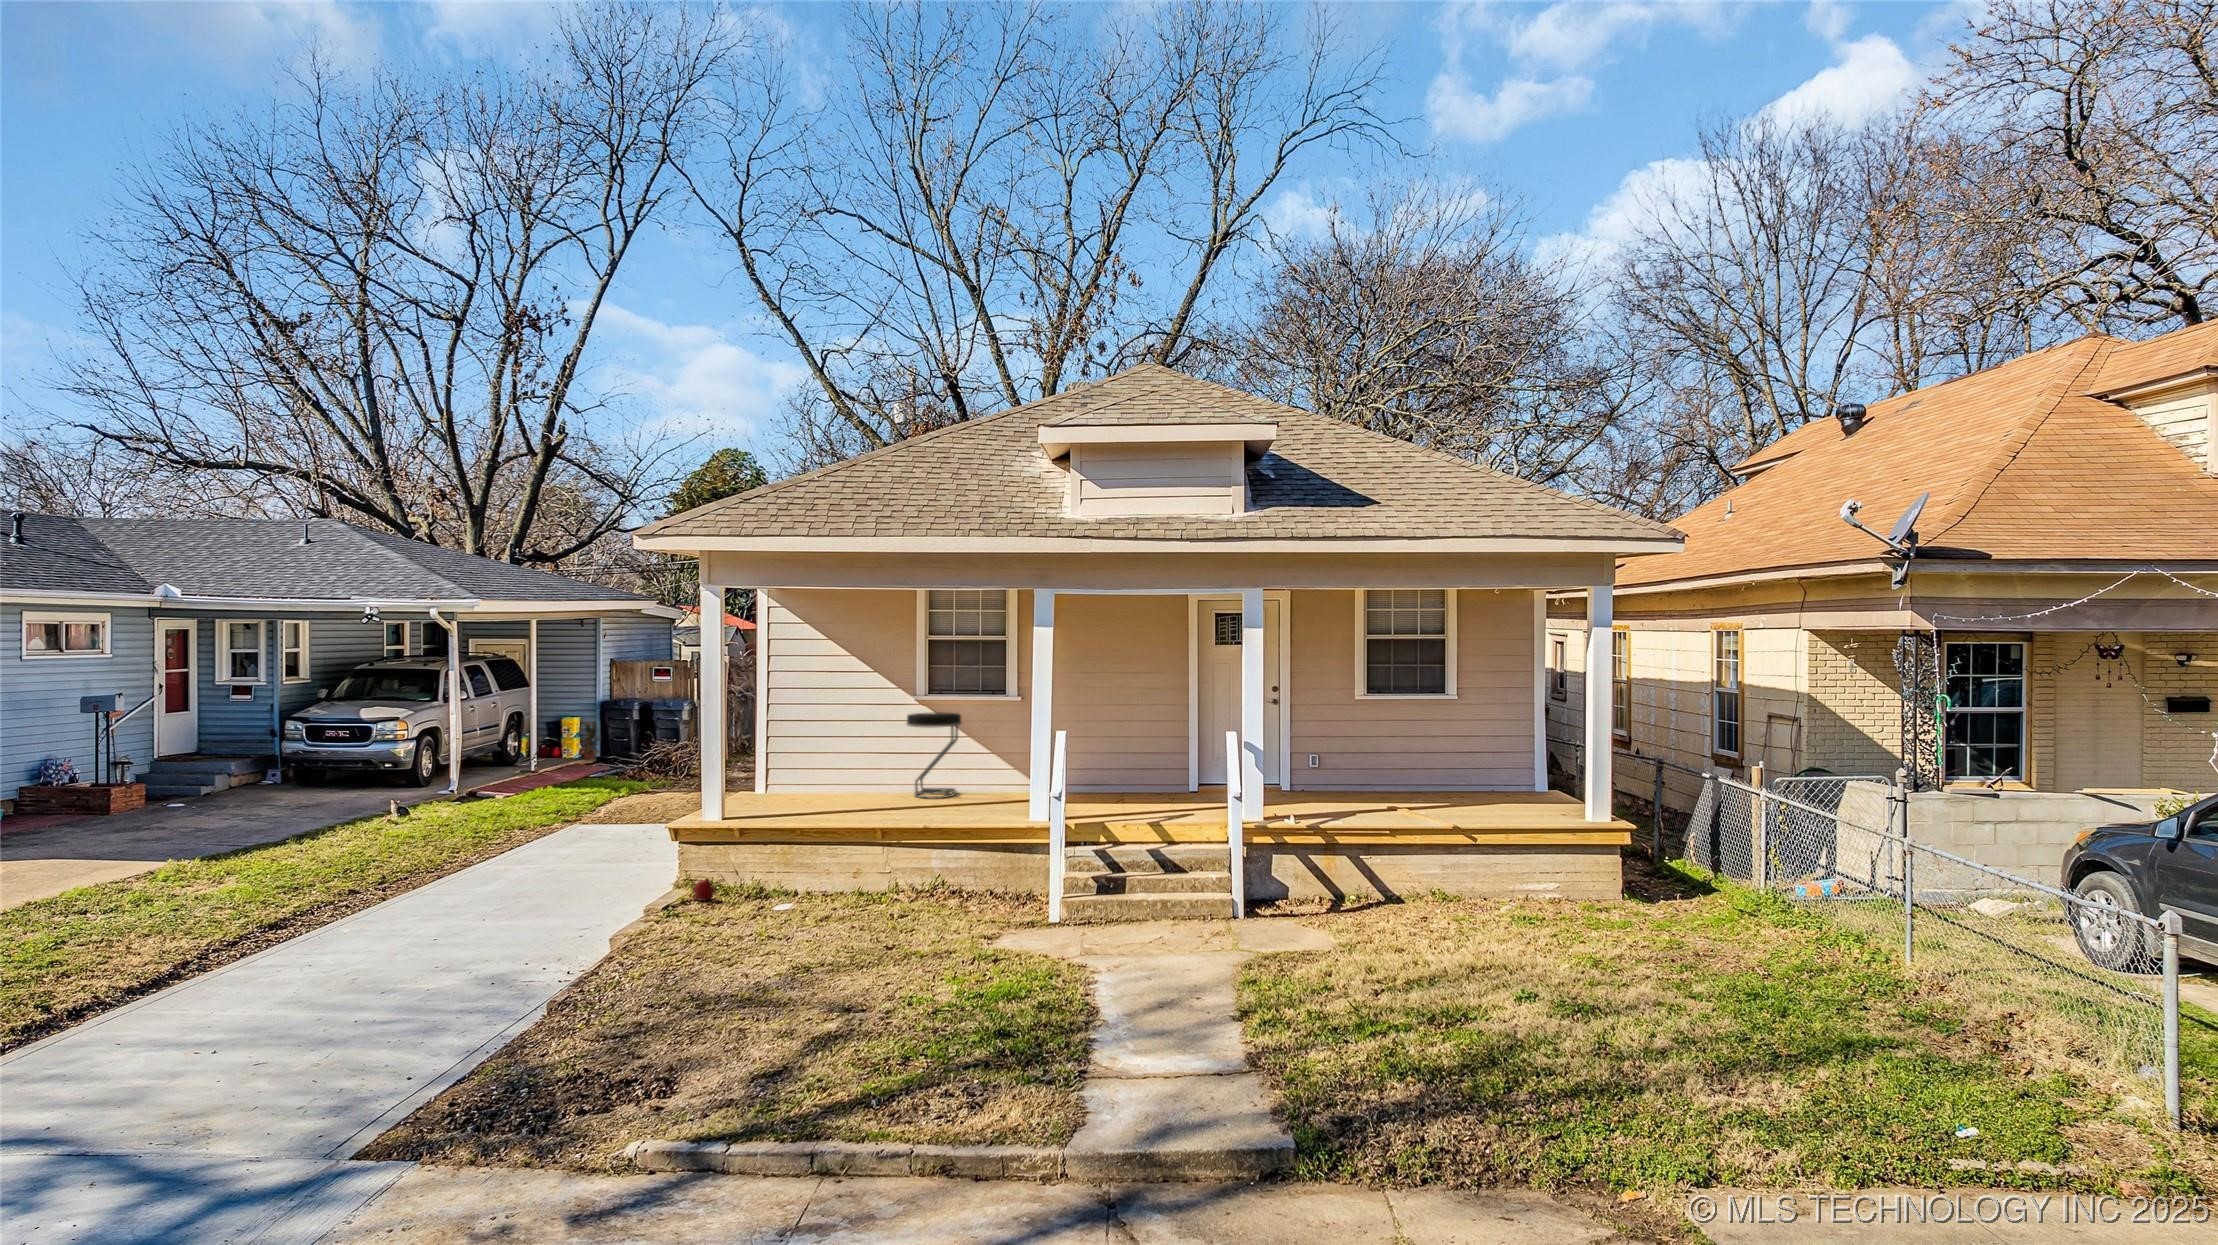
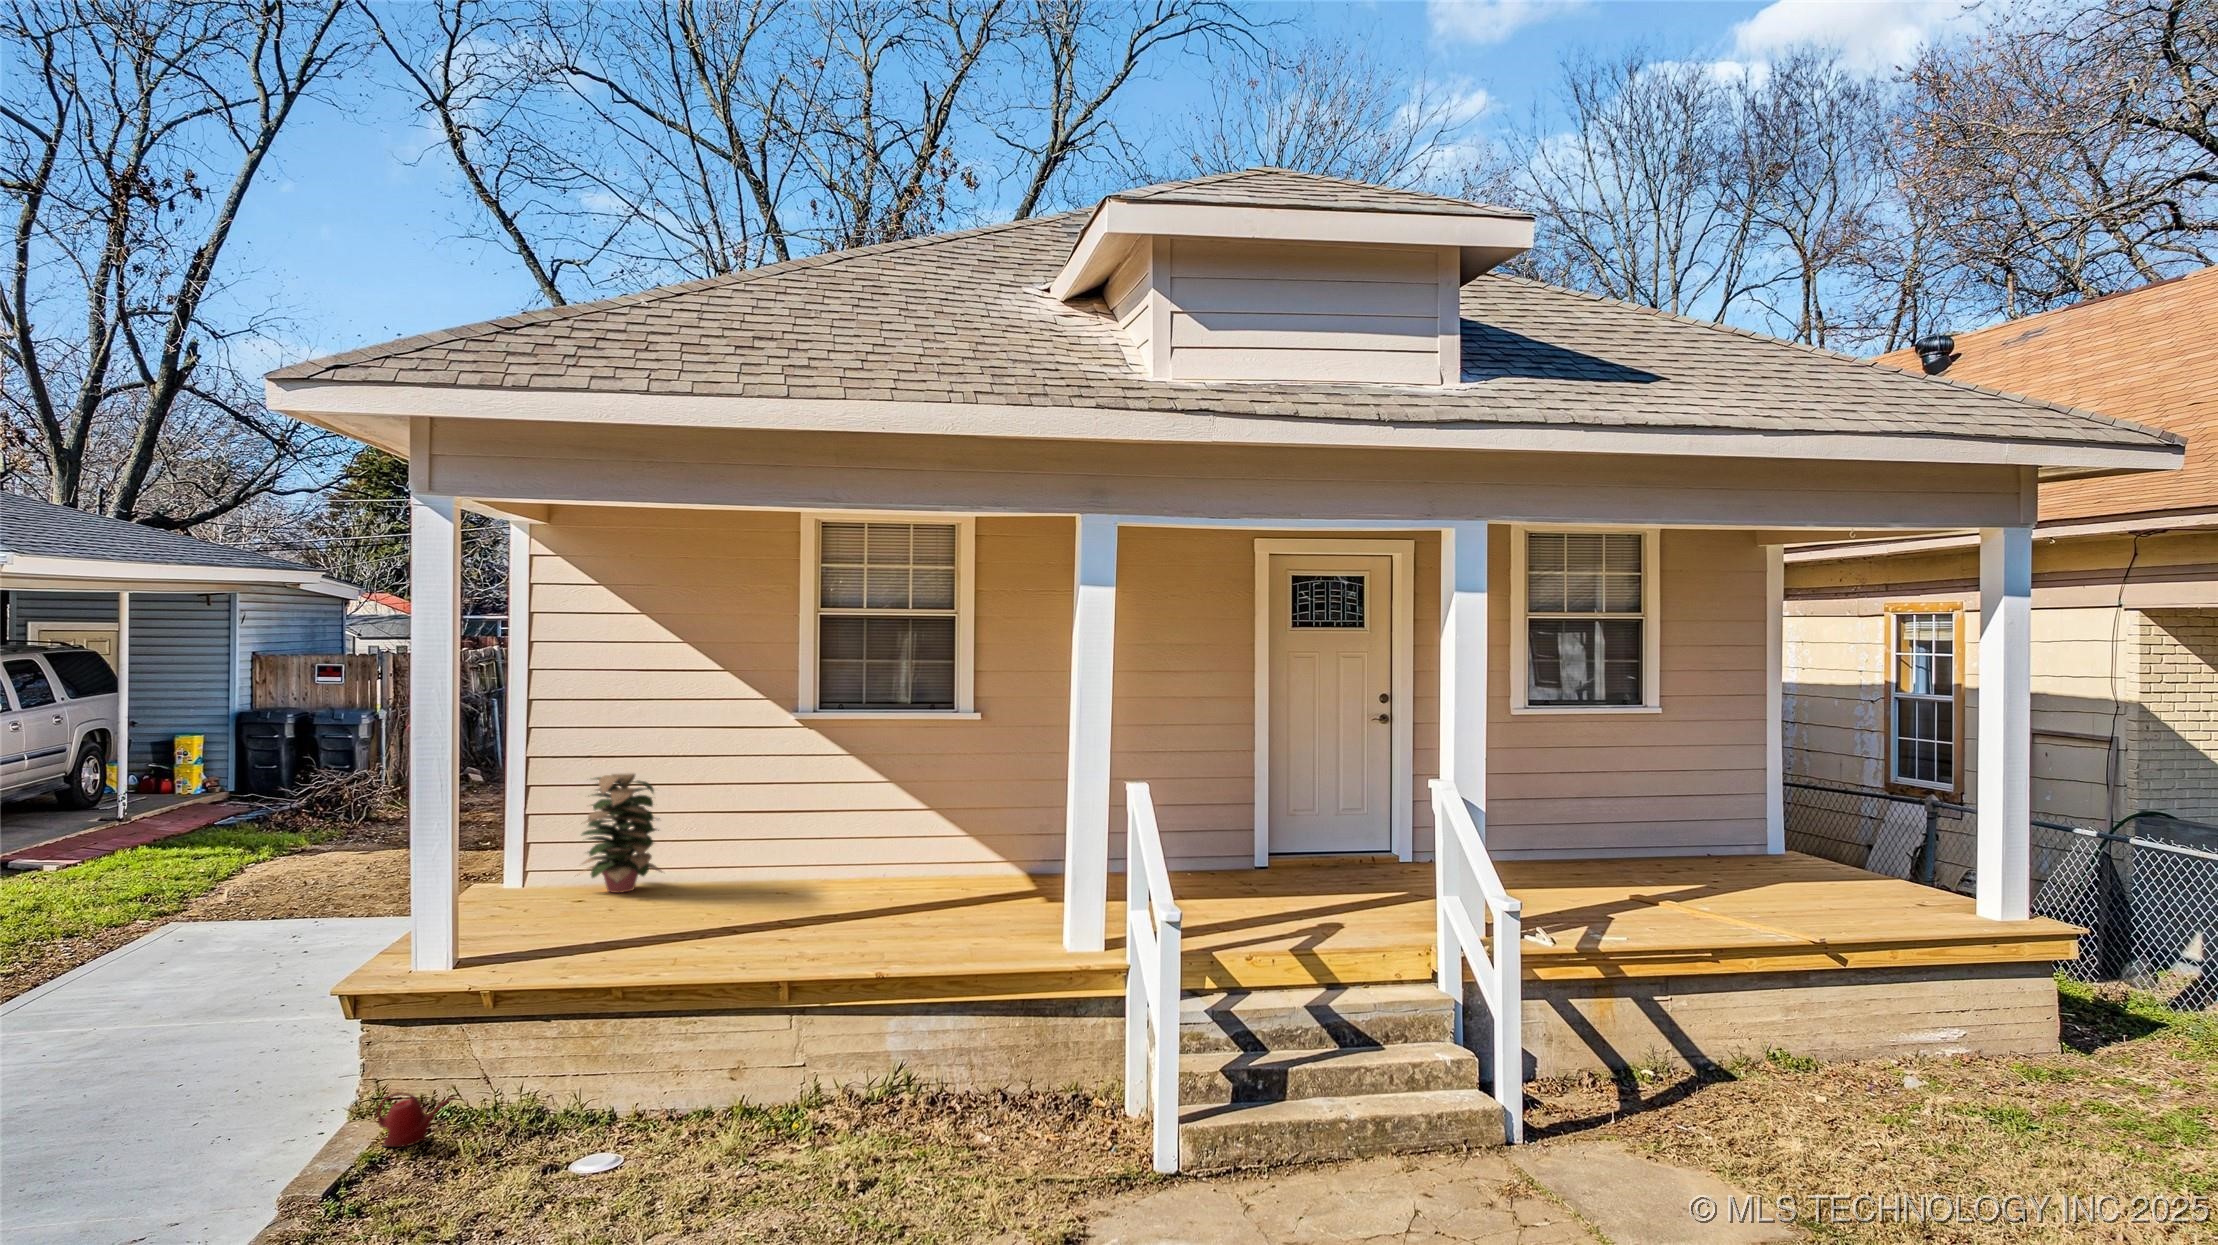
stool: present [906,712,962,799] -> none [800,740,900,895]
decorative plant: present [579,722,601,759] -> present [582,773,661,893]

